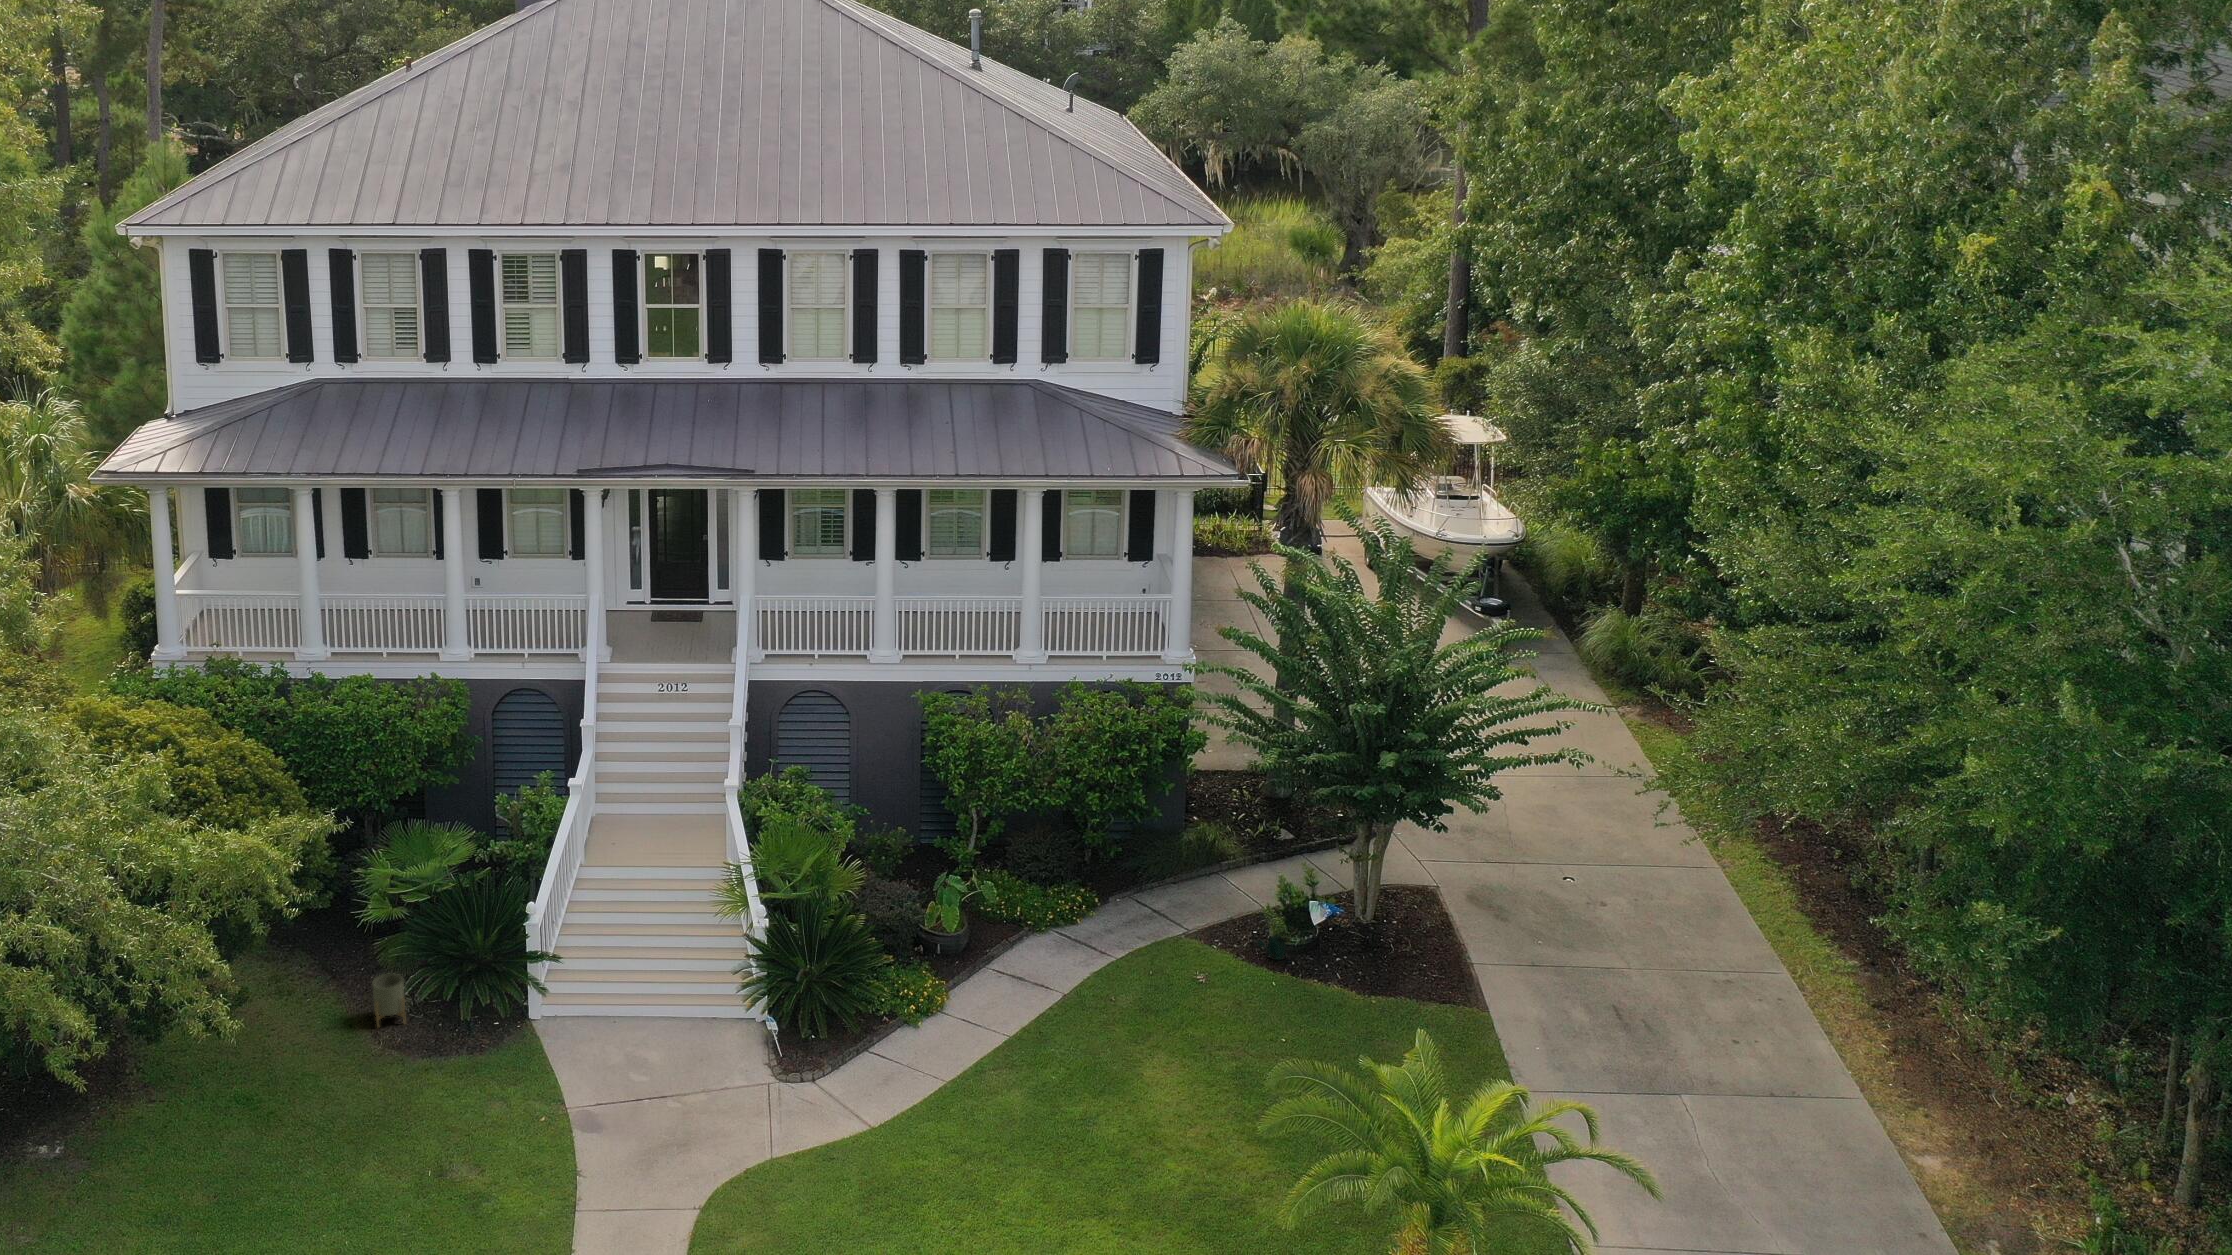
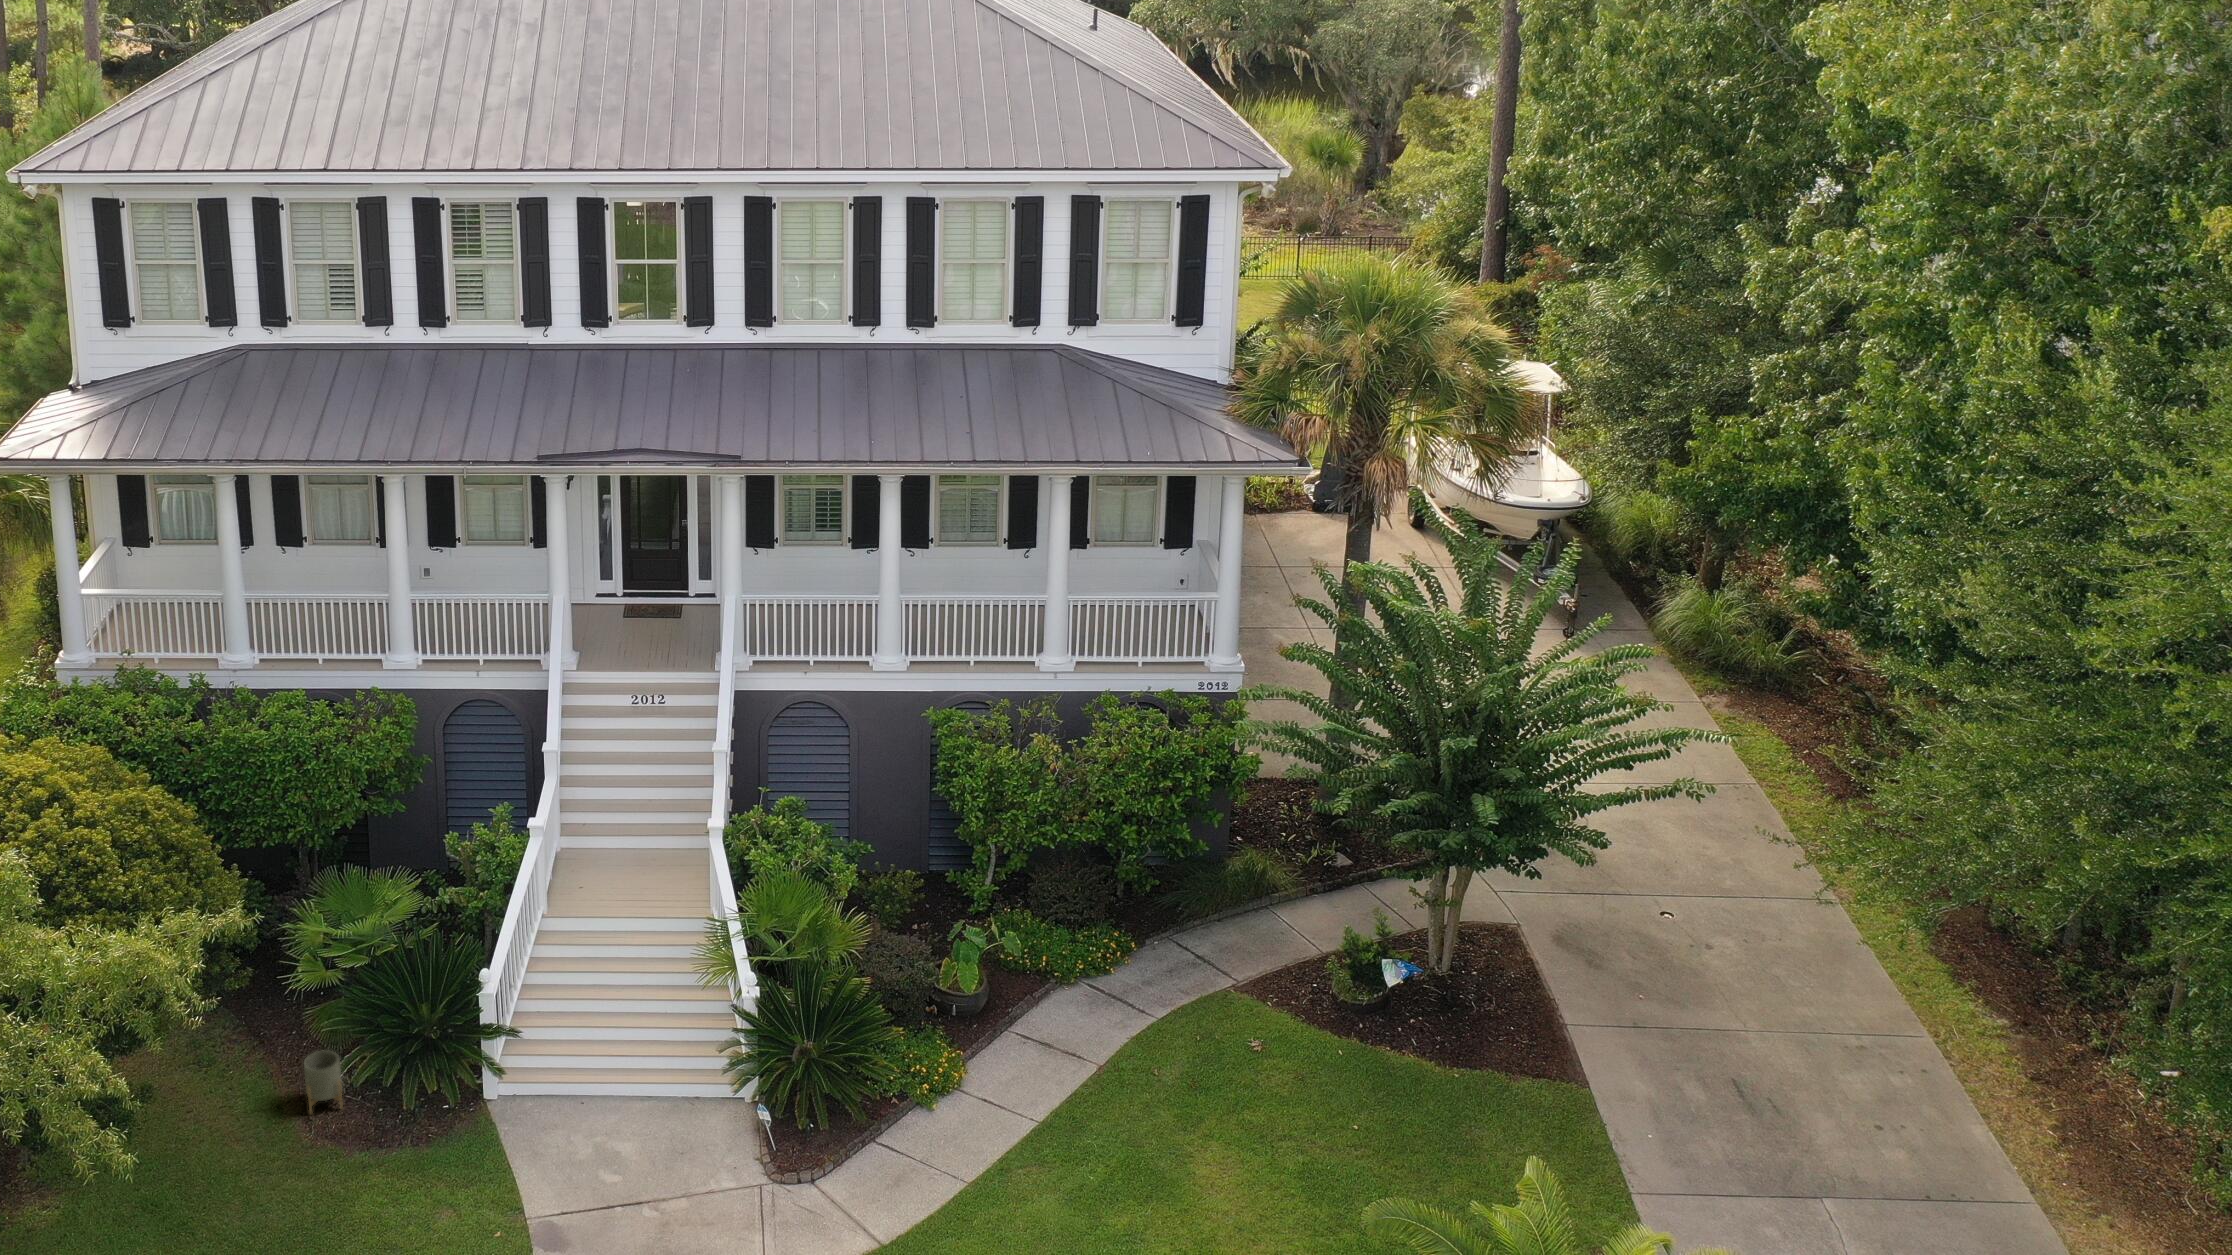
watering can: present [1258,934,1287,960] -> none [1320,990,1353,1022]

